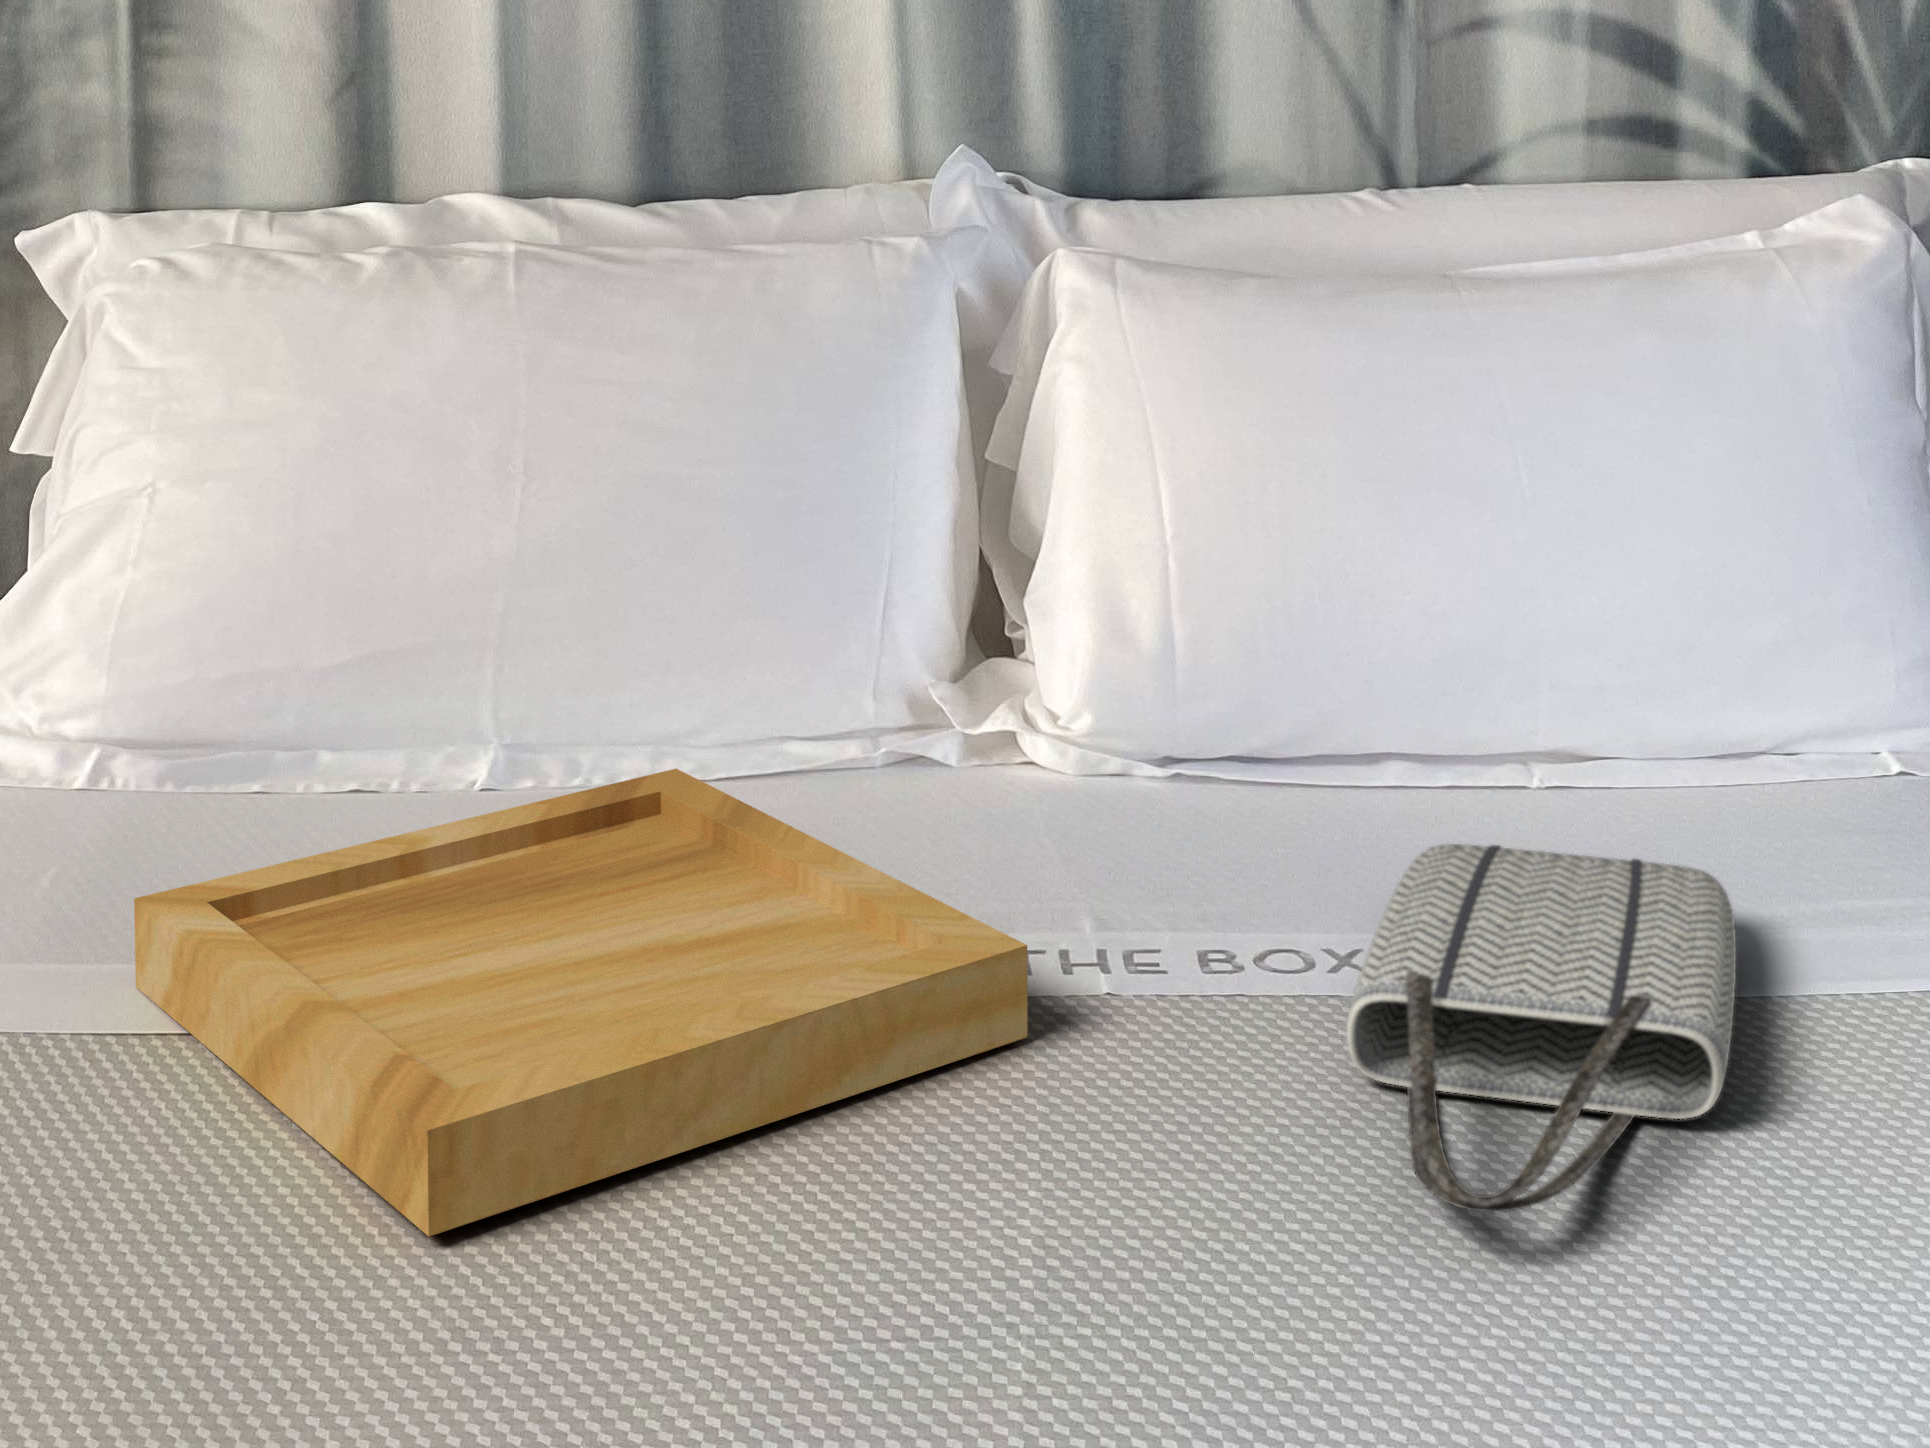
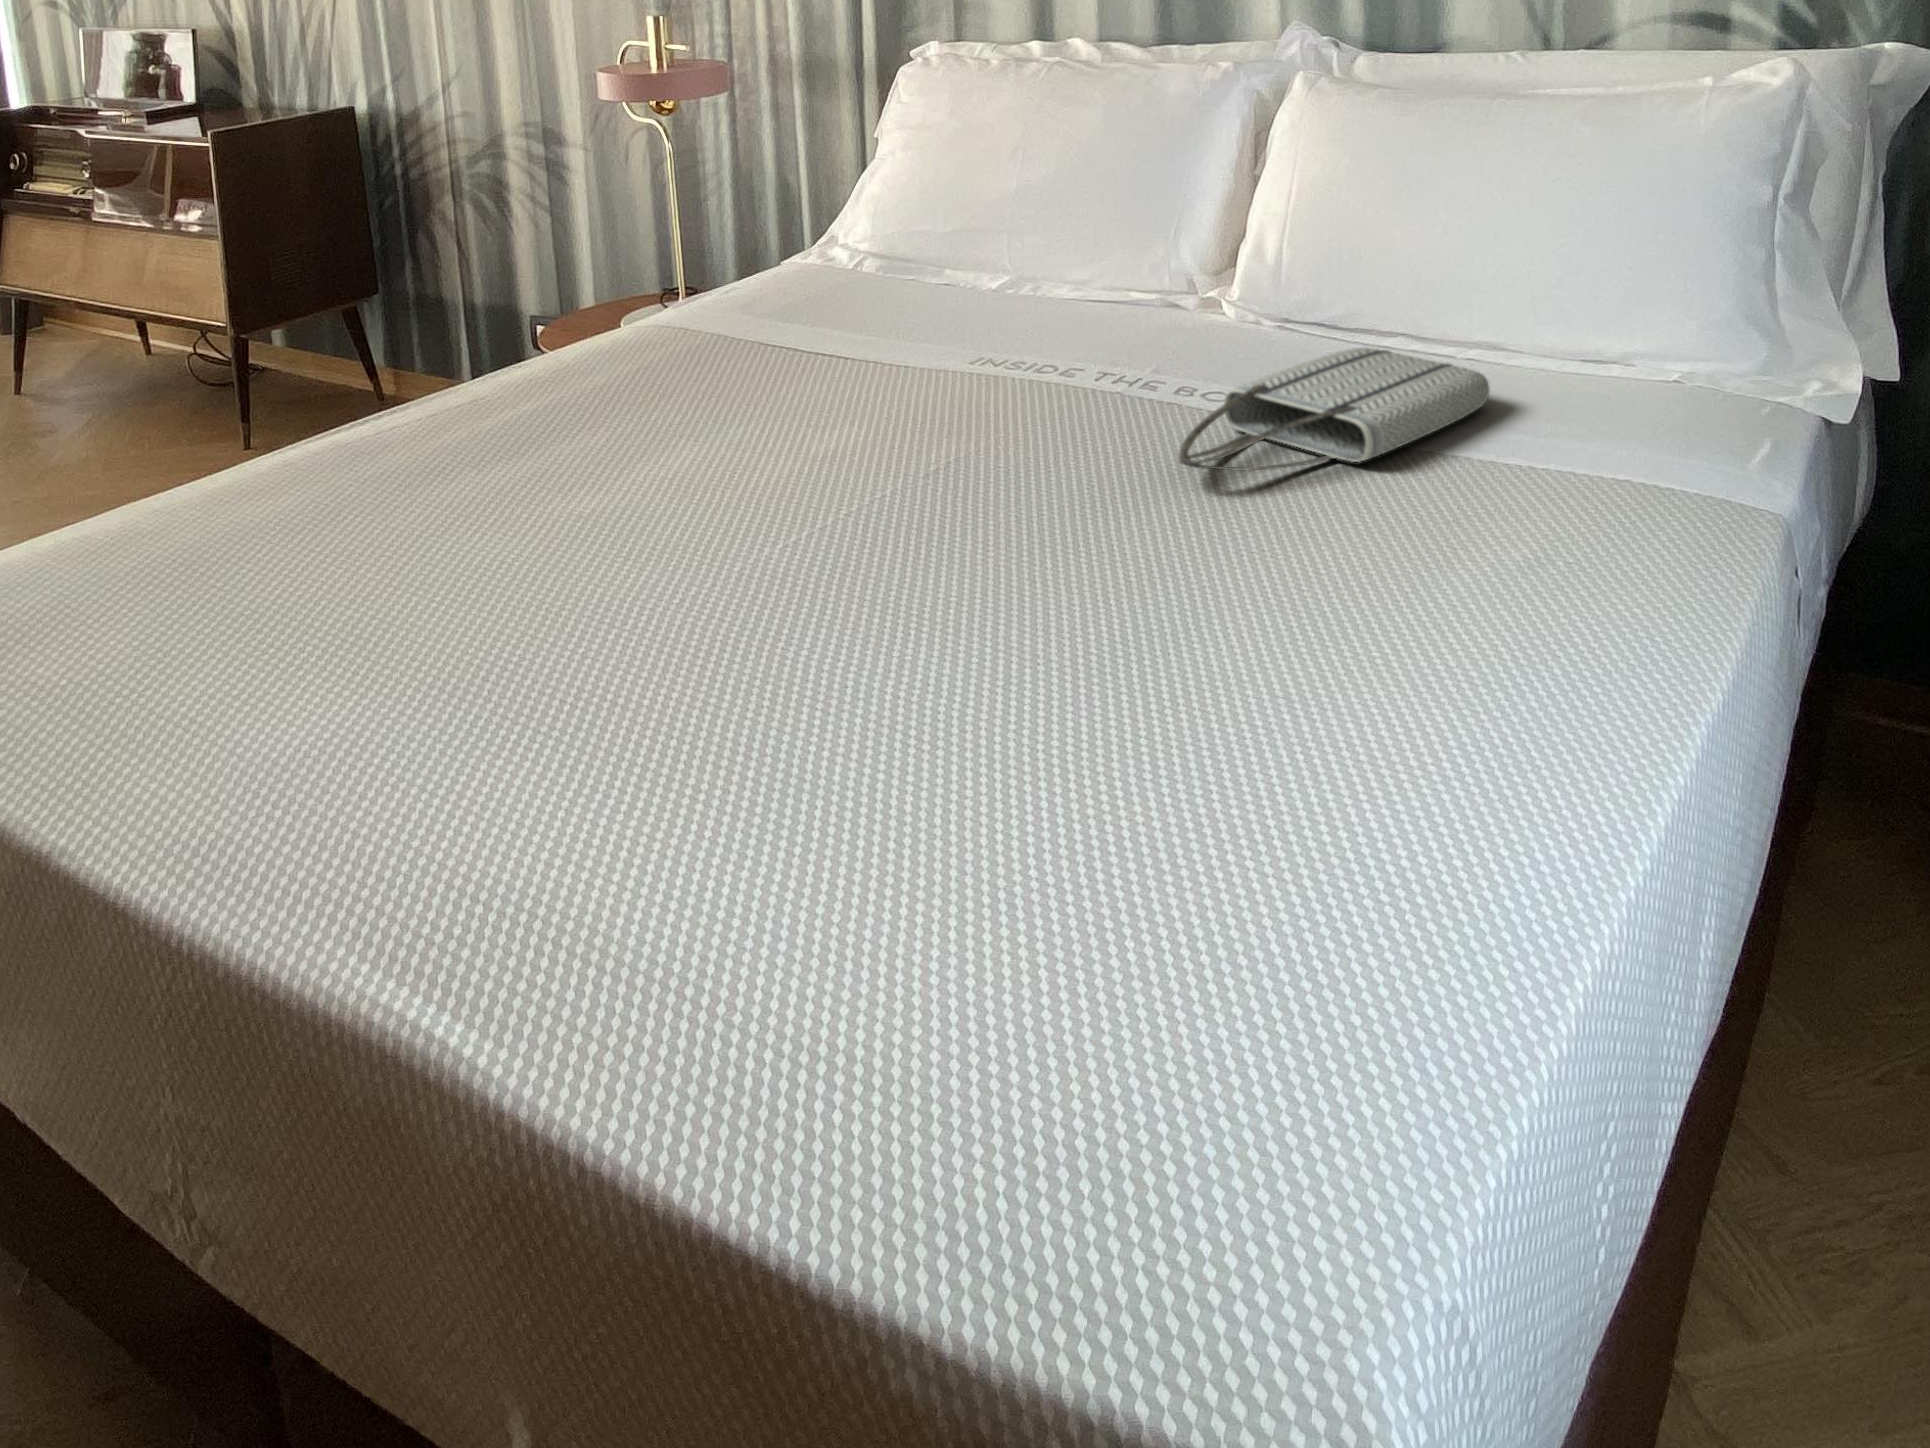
tray: present [134,769,1027,1236] -> none [808,281,1110,412]

